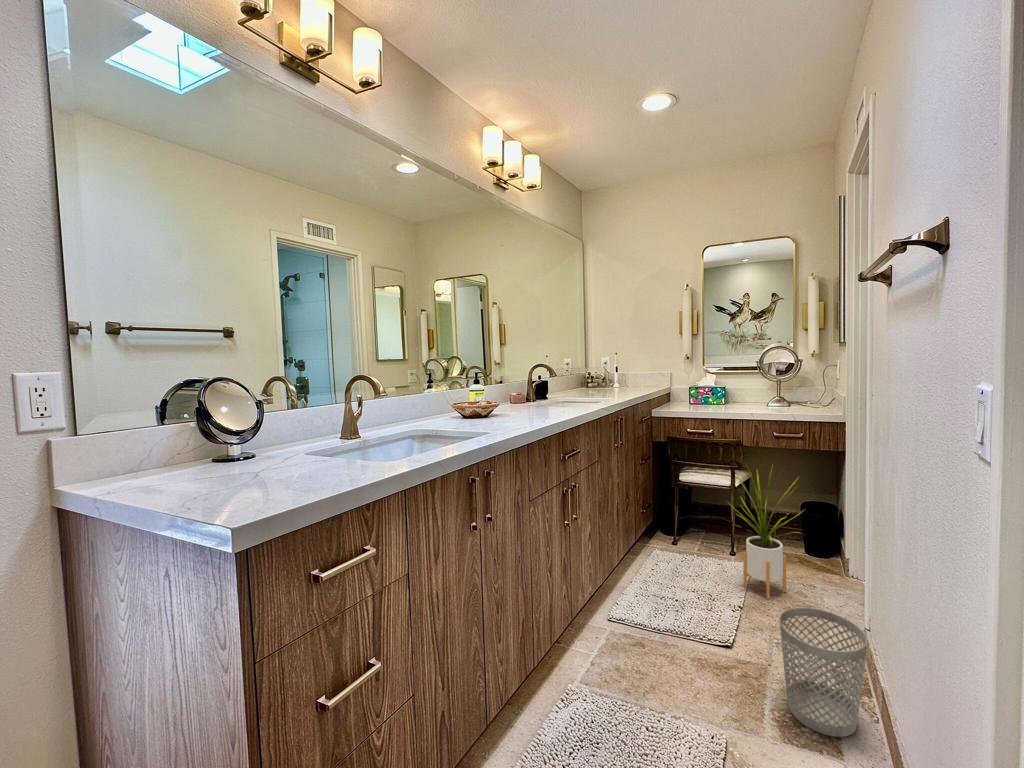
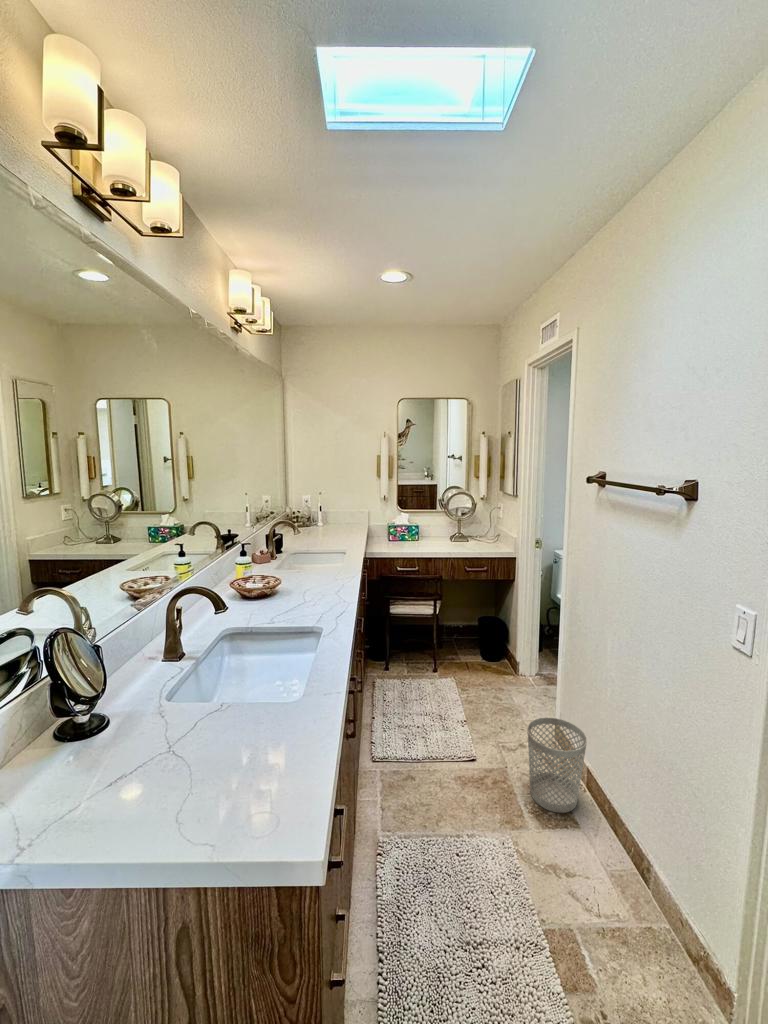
house plant: present [729,465,804,599] -> none [446,596,504,709]

